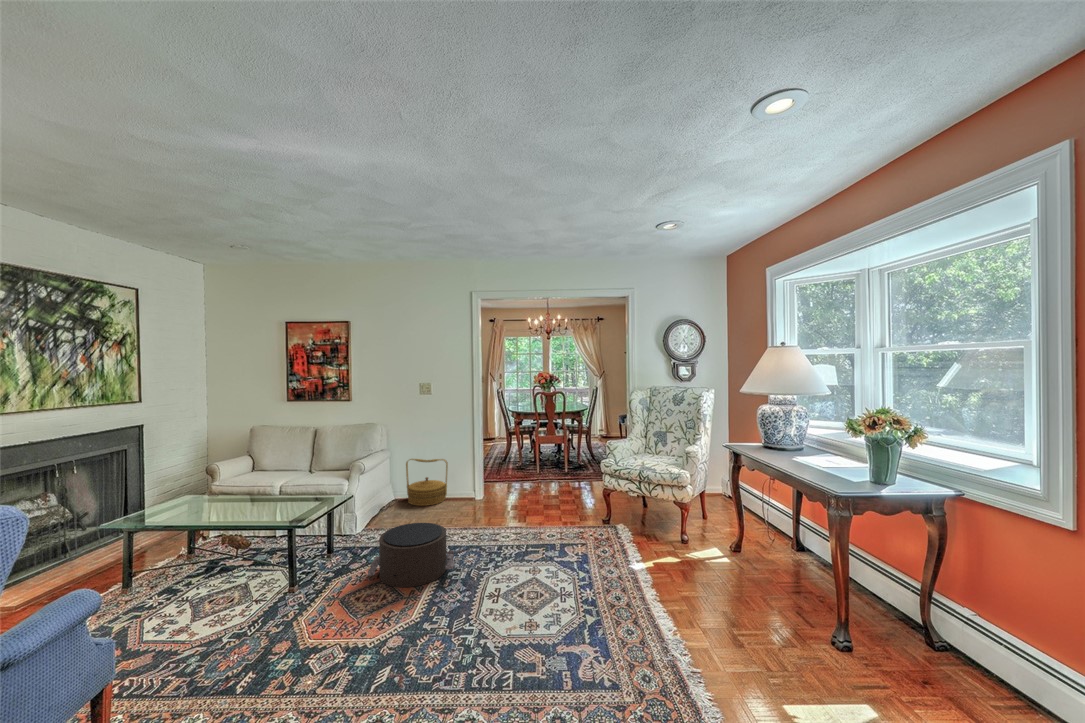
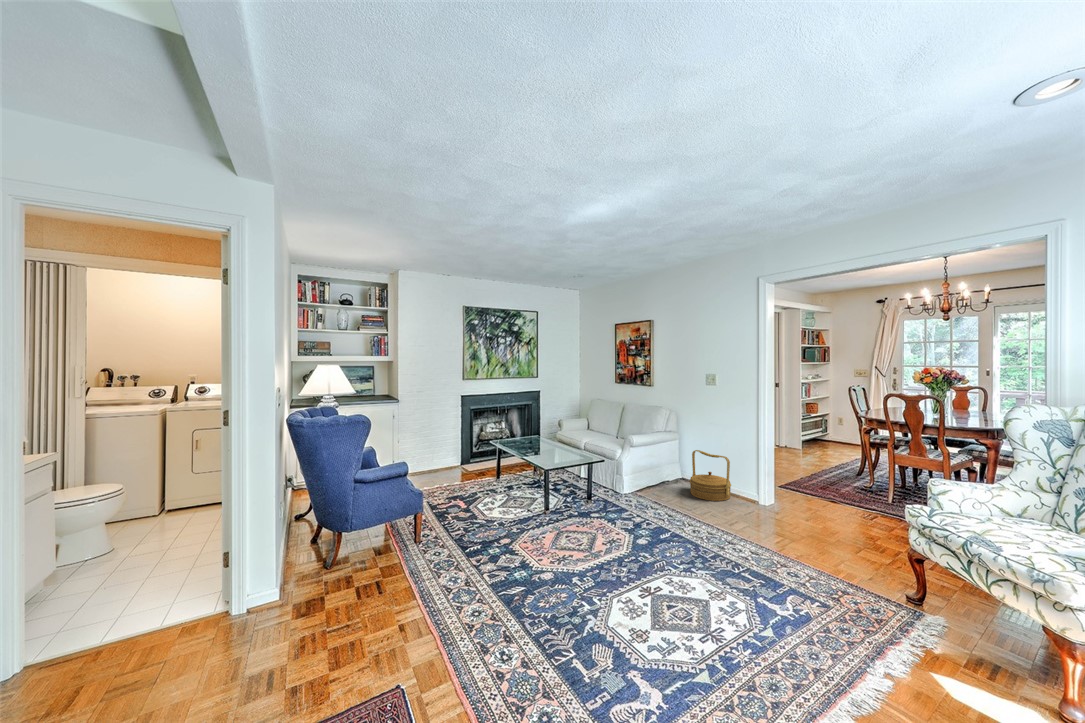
pouf: present [367,523,455,587] -> none [577,500,657,557]

